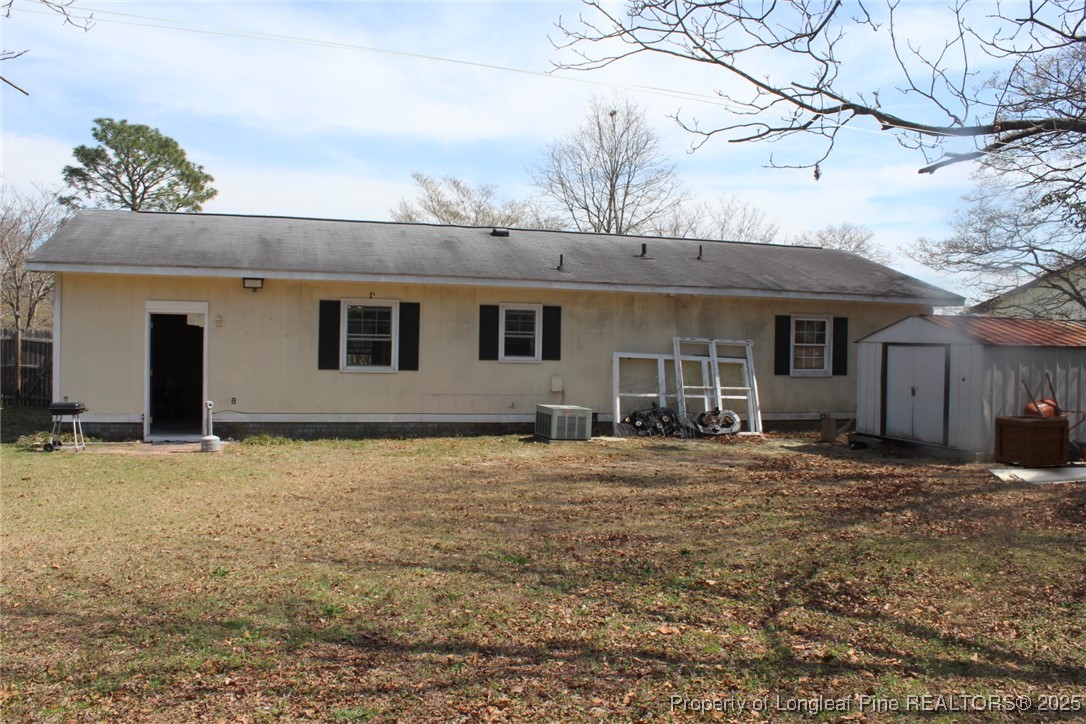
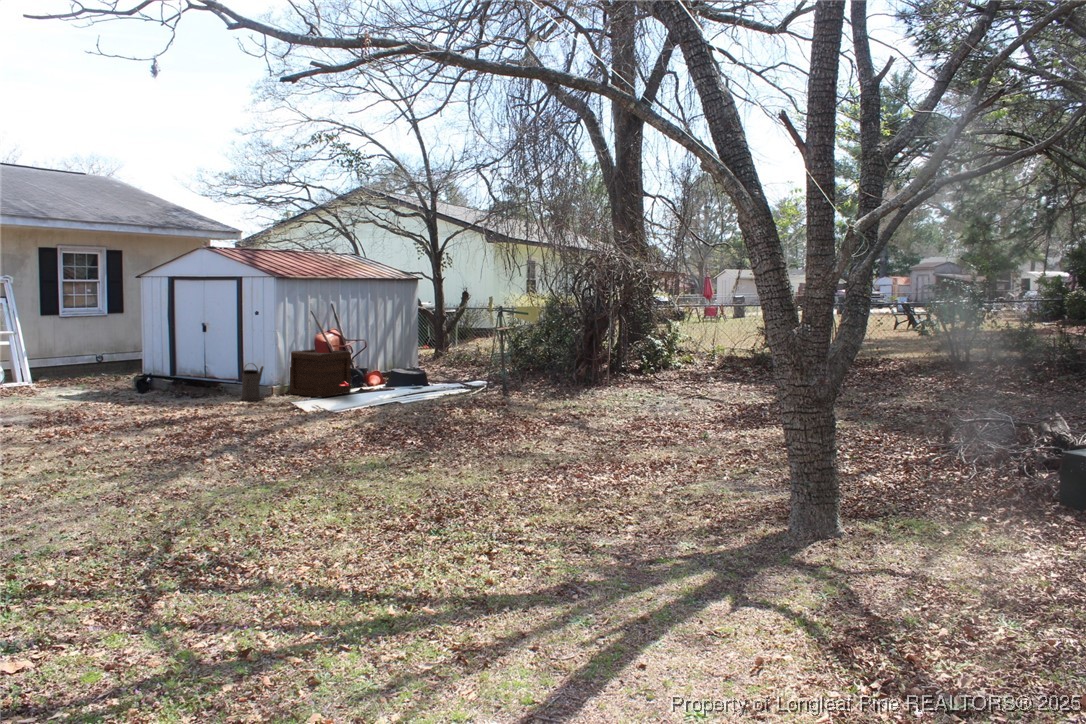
watering can: present [821,411,855,442] -> present [241,364,263,401]

